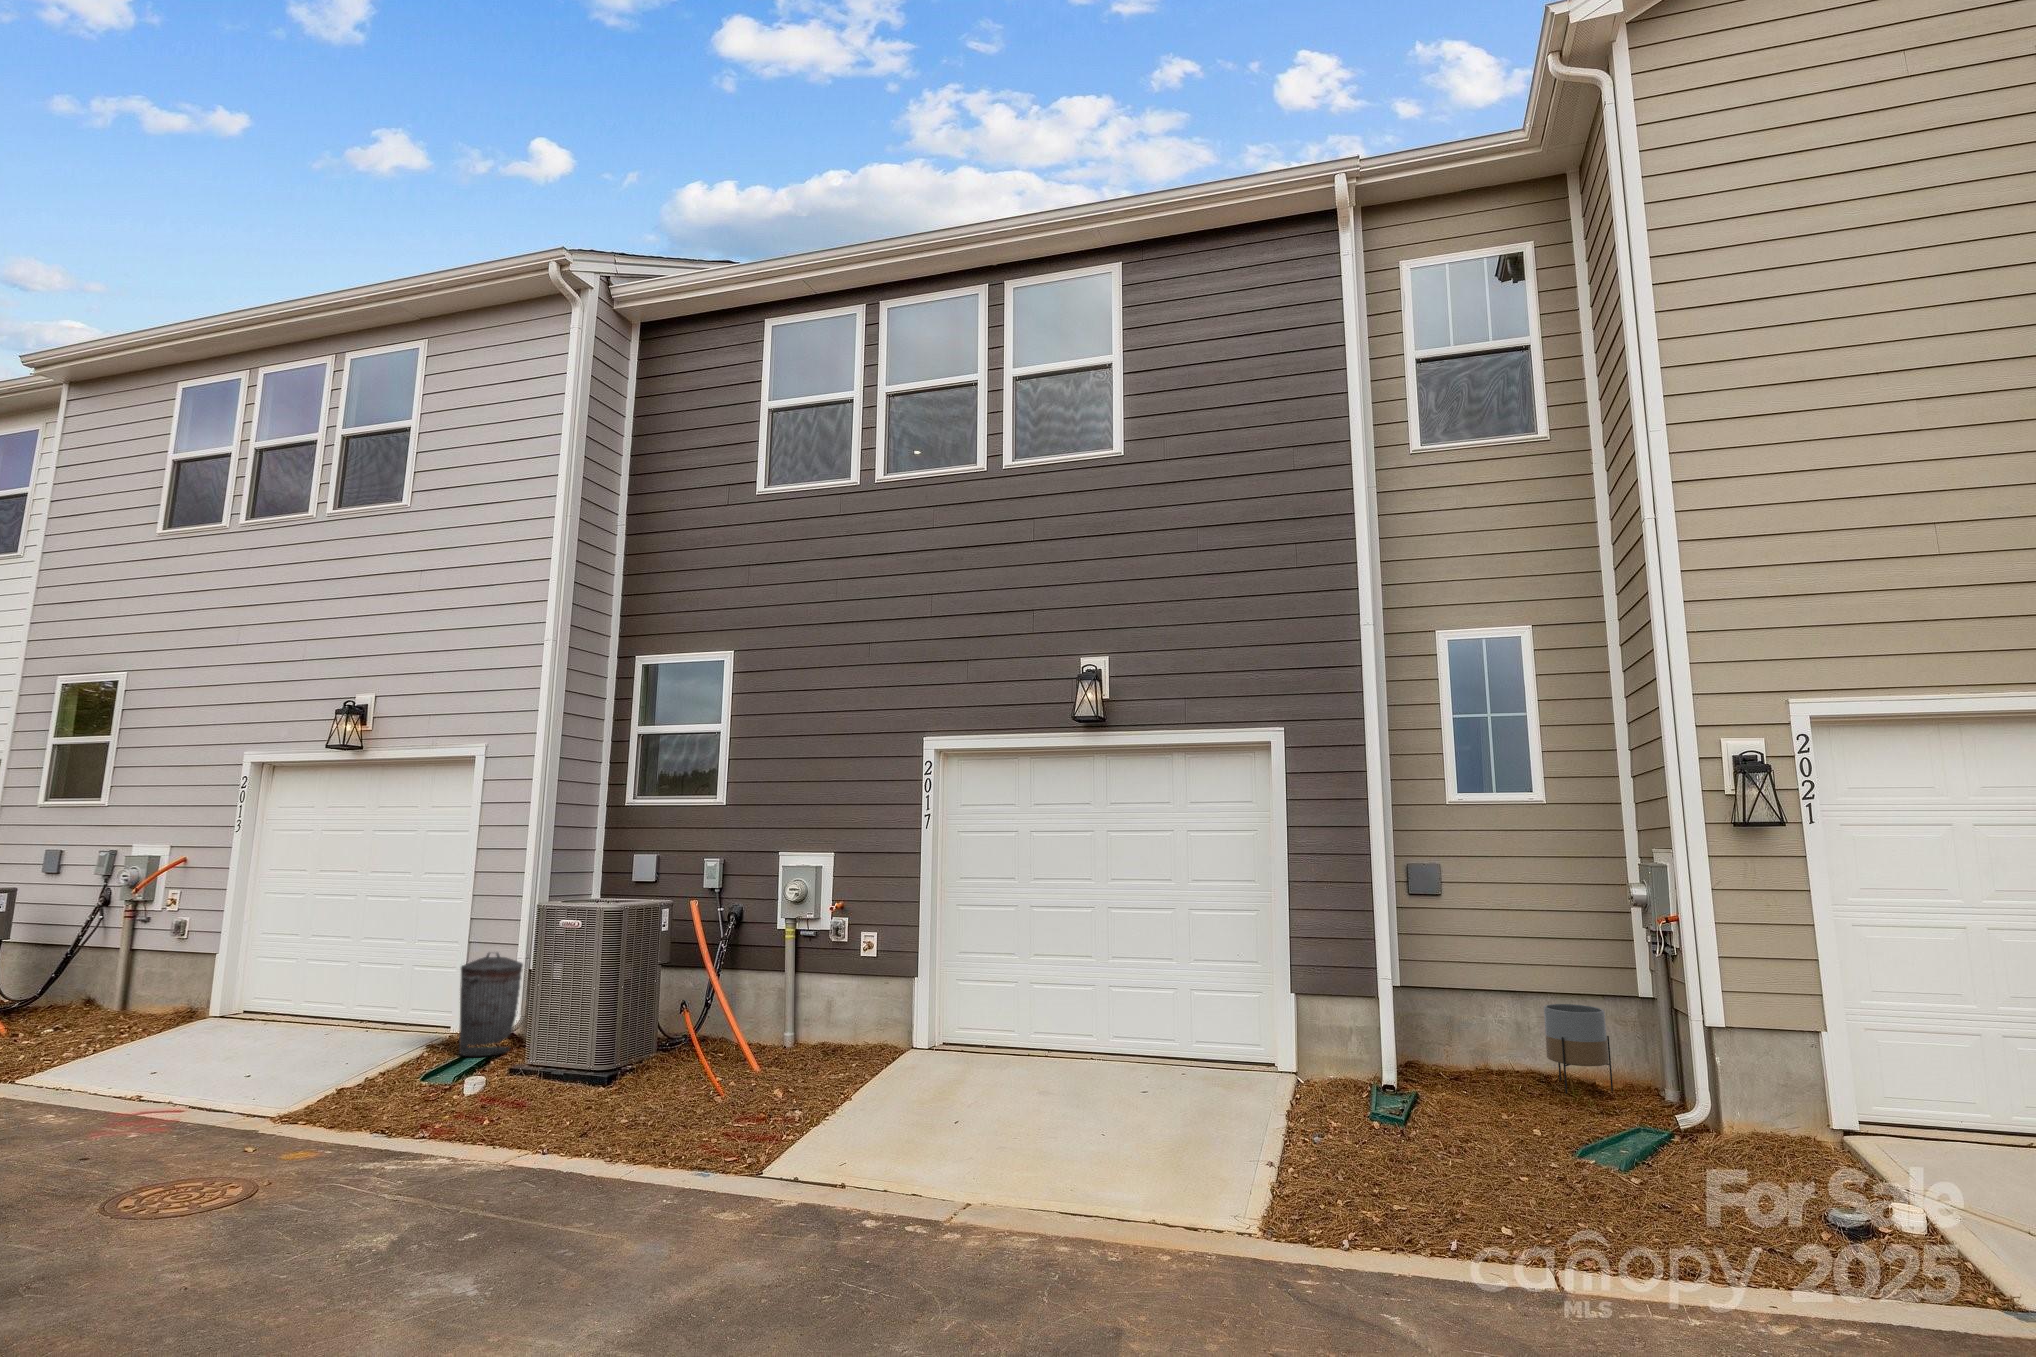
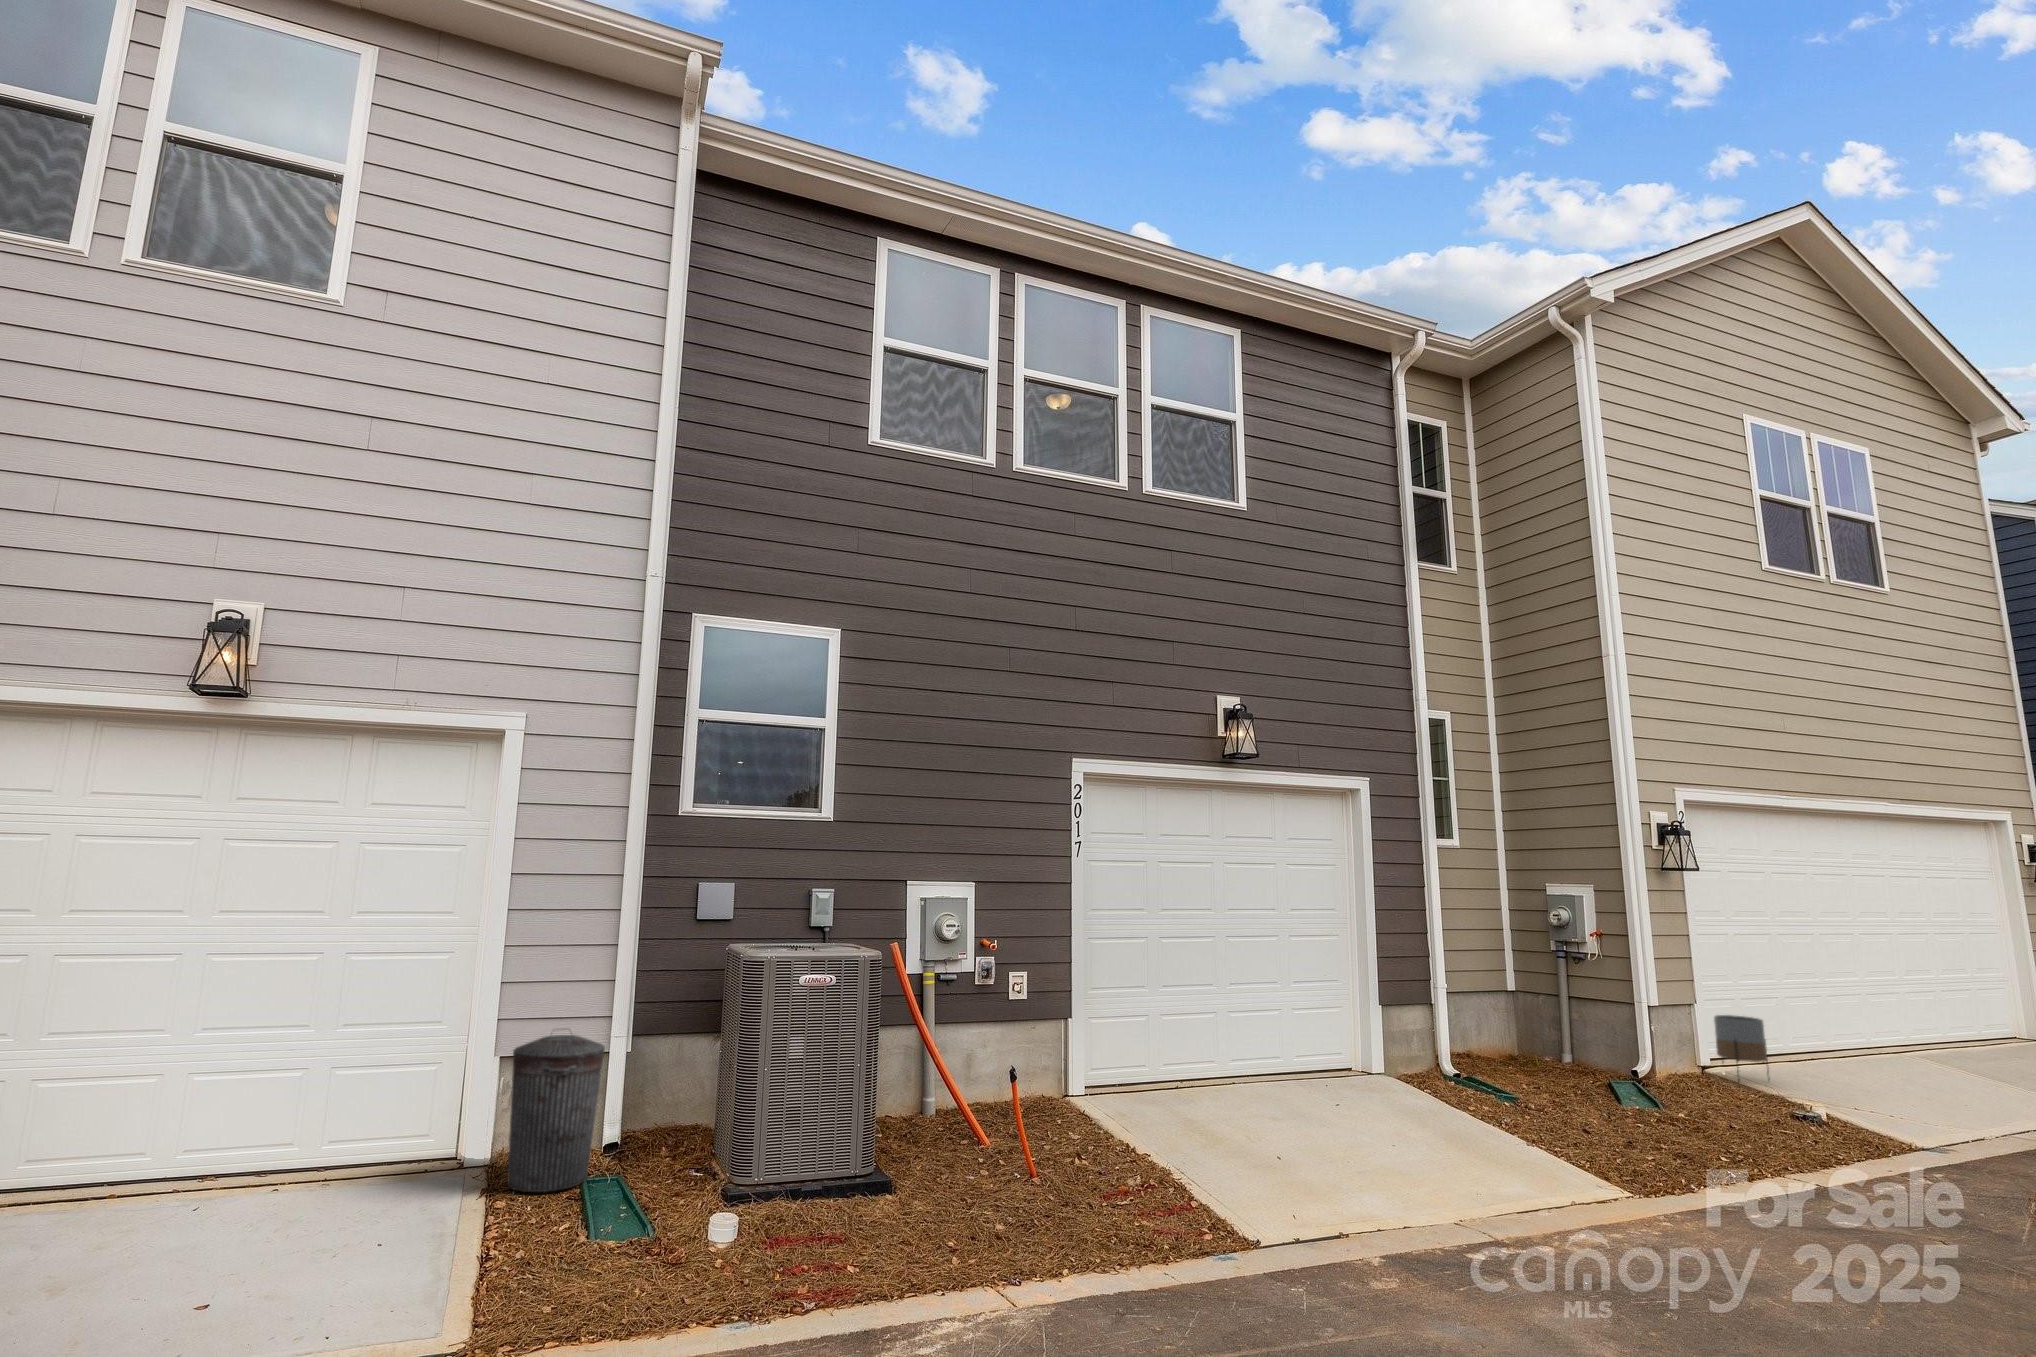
planter: present [1544,1004,1613,1094] -> present [1714,1015,1768,1063]

